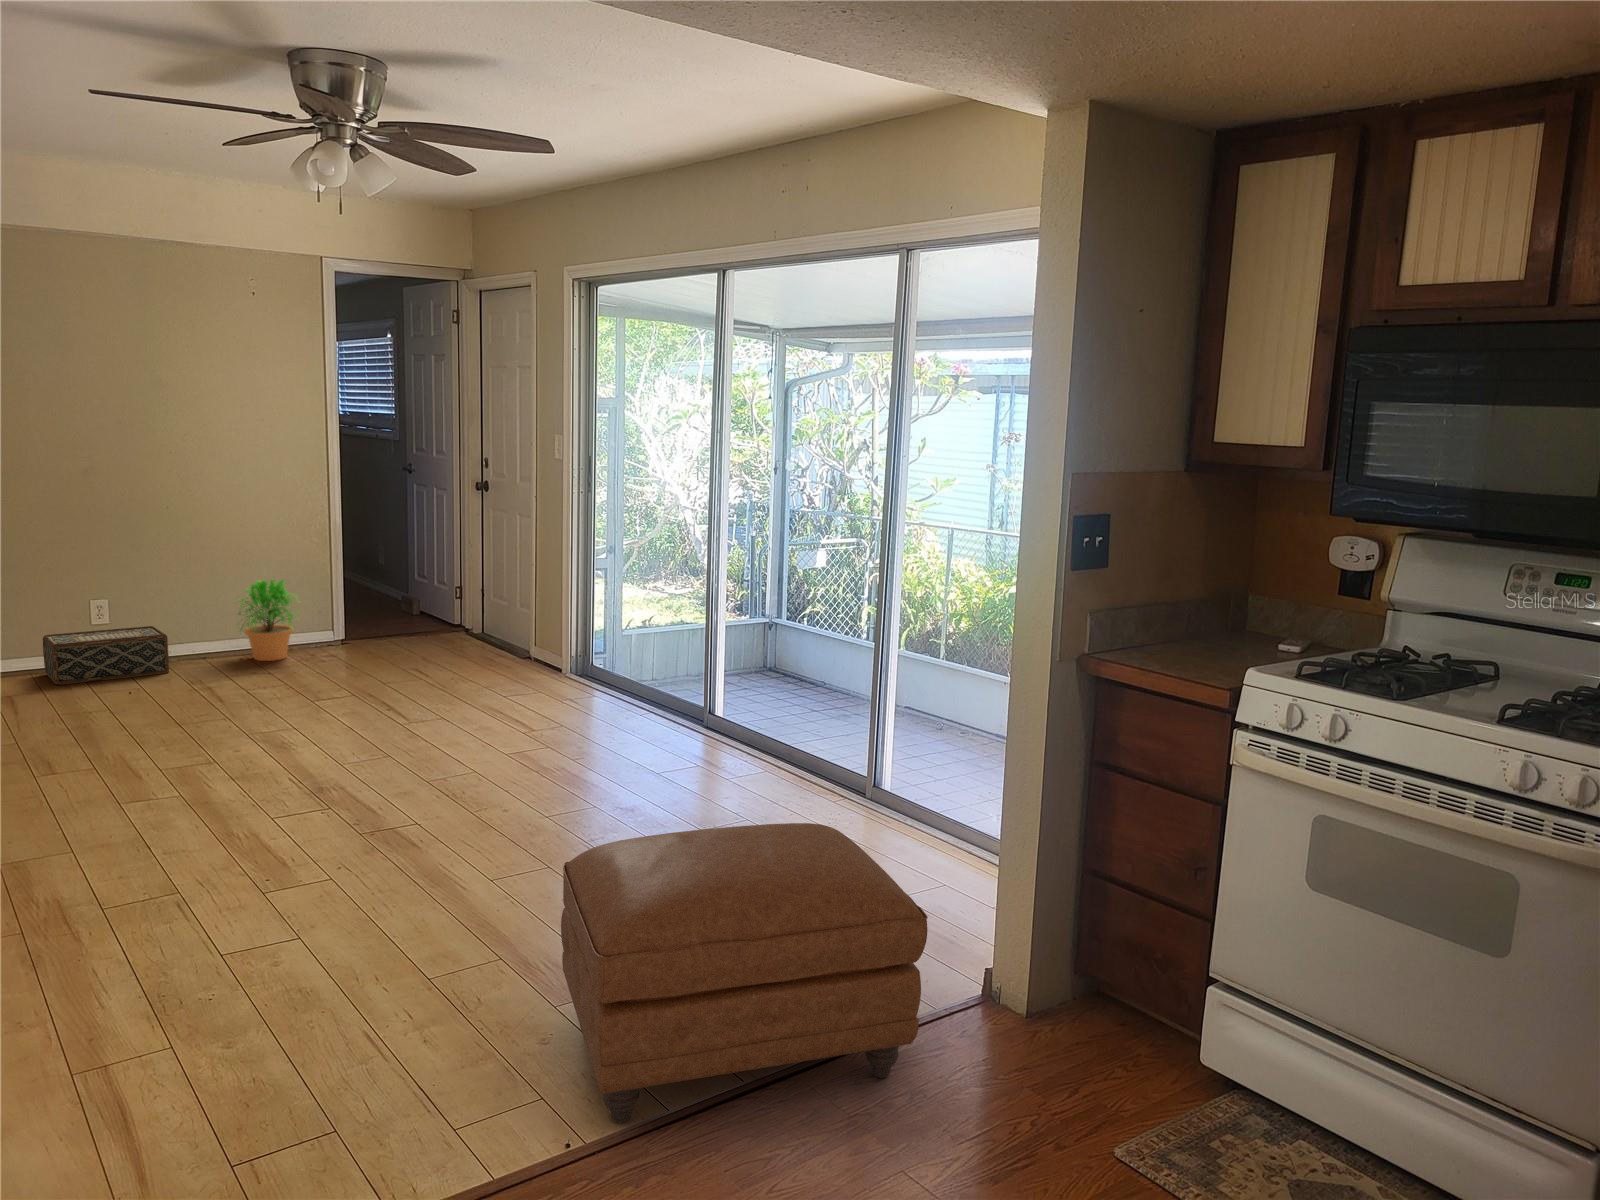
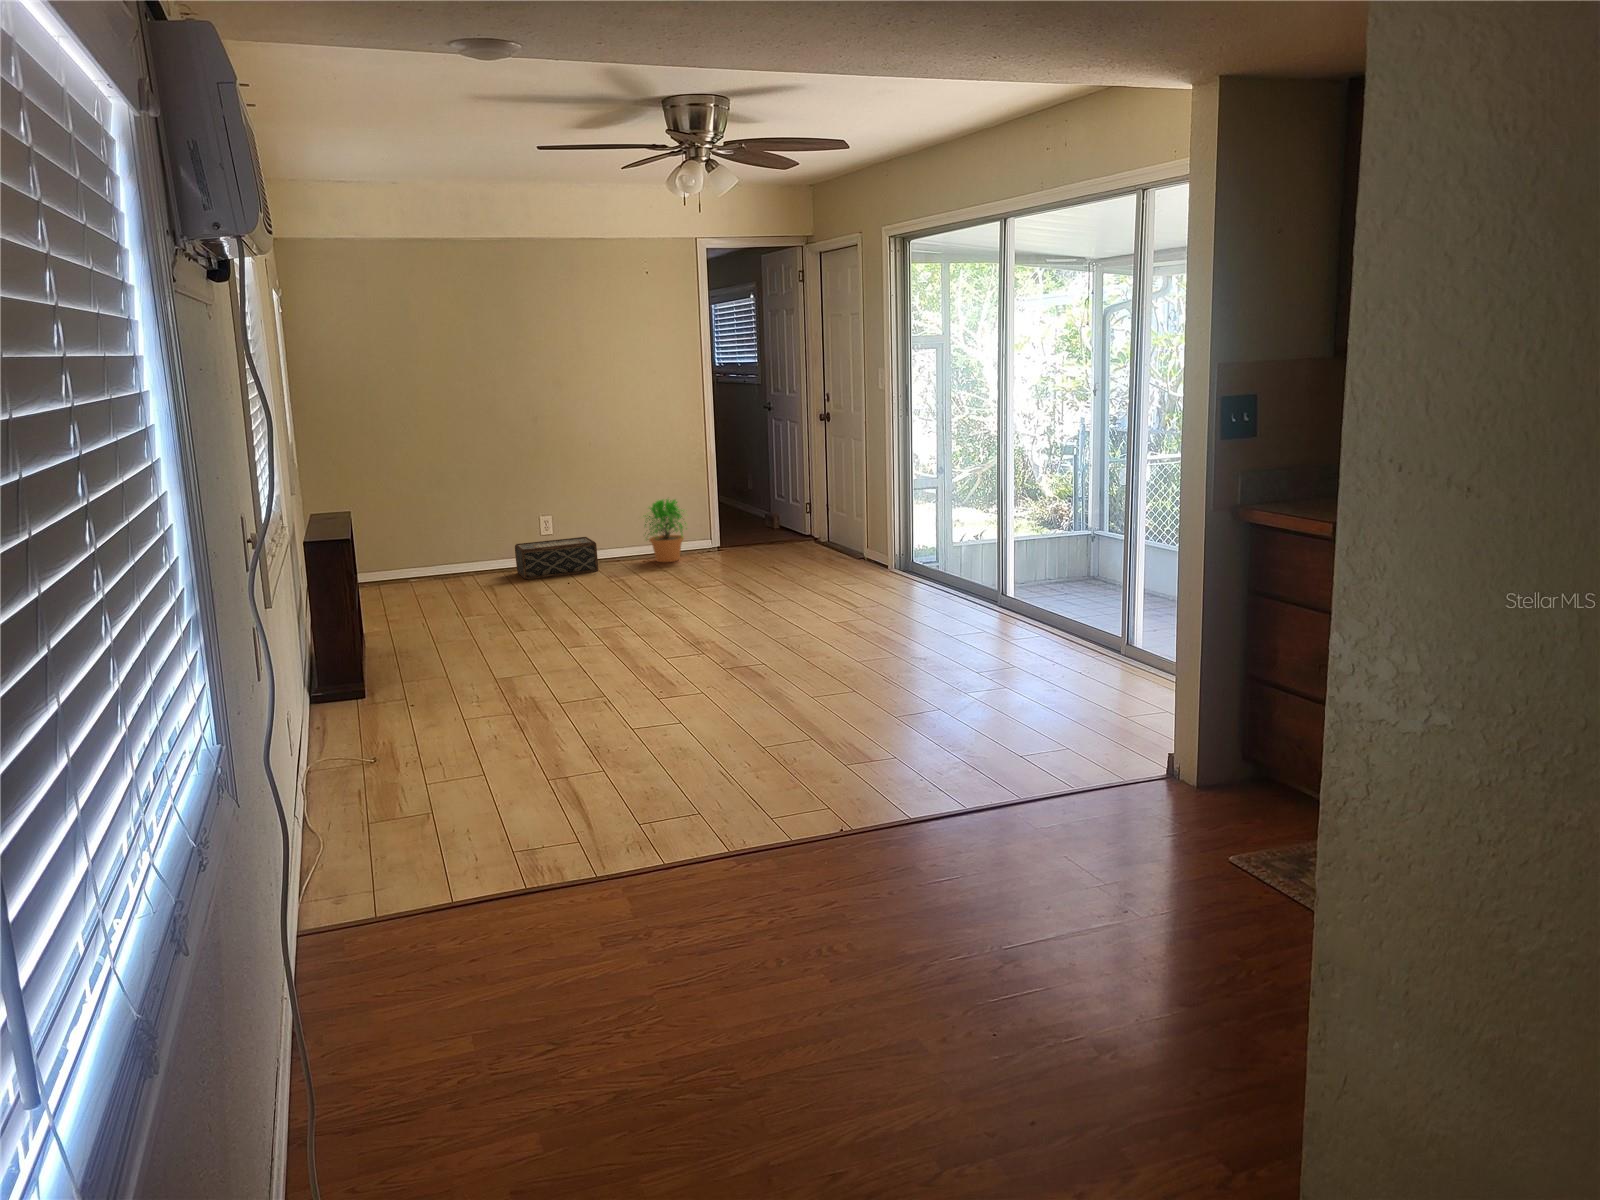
ottoman: present [561,823,928,1123] -> none [848,640,1097,823]

